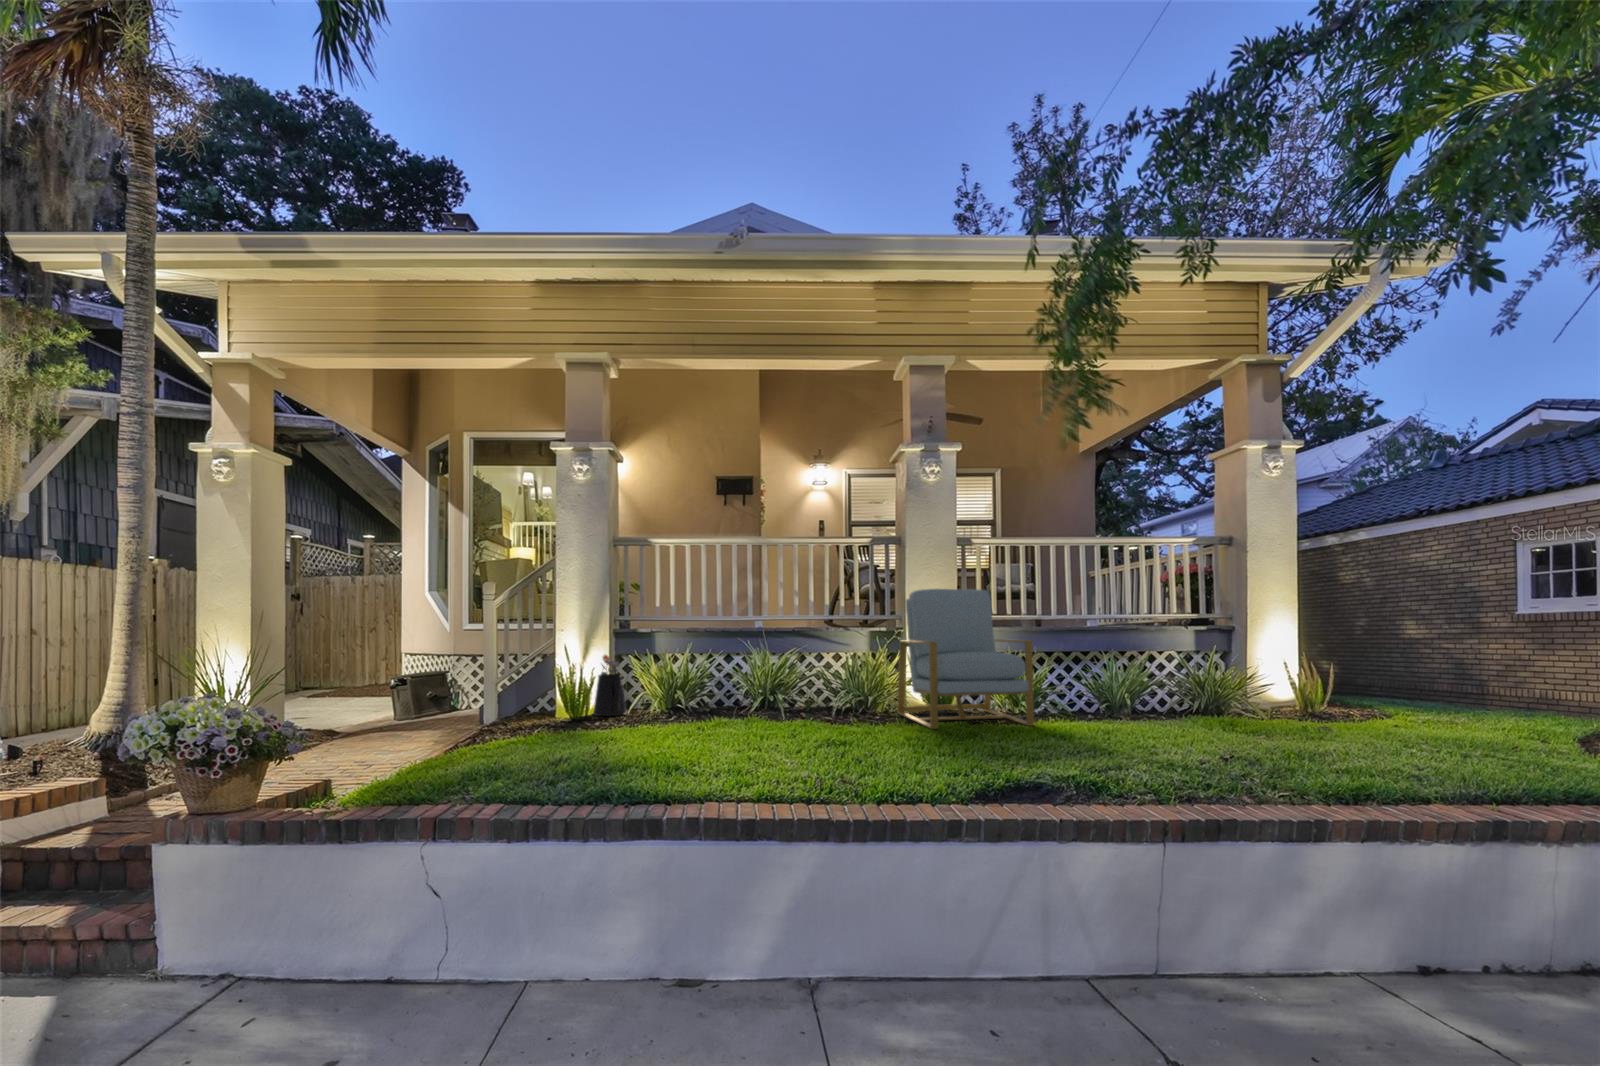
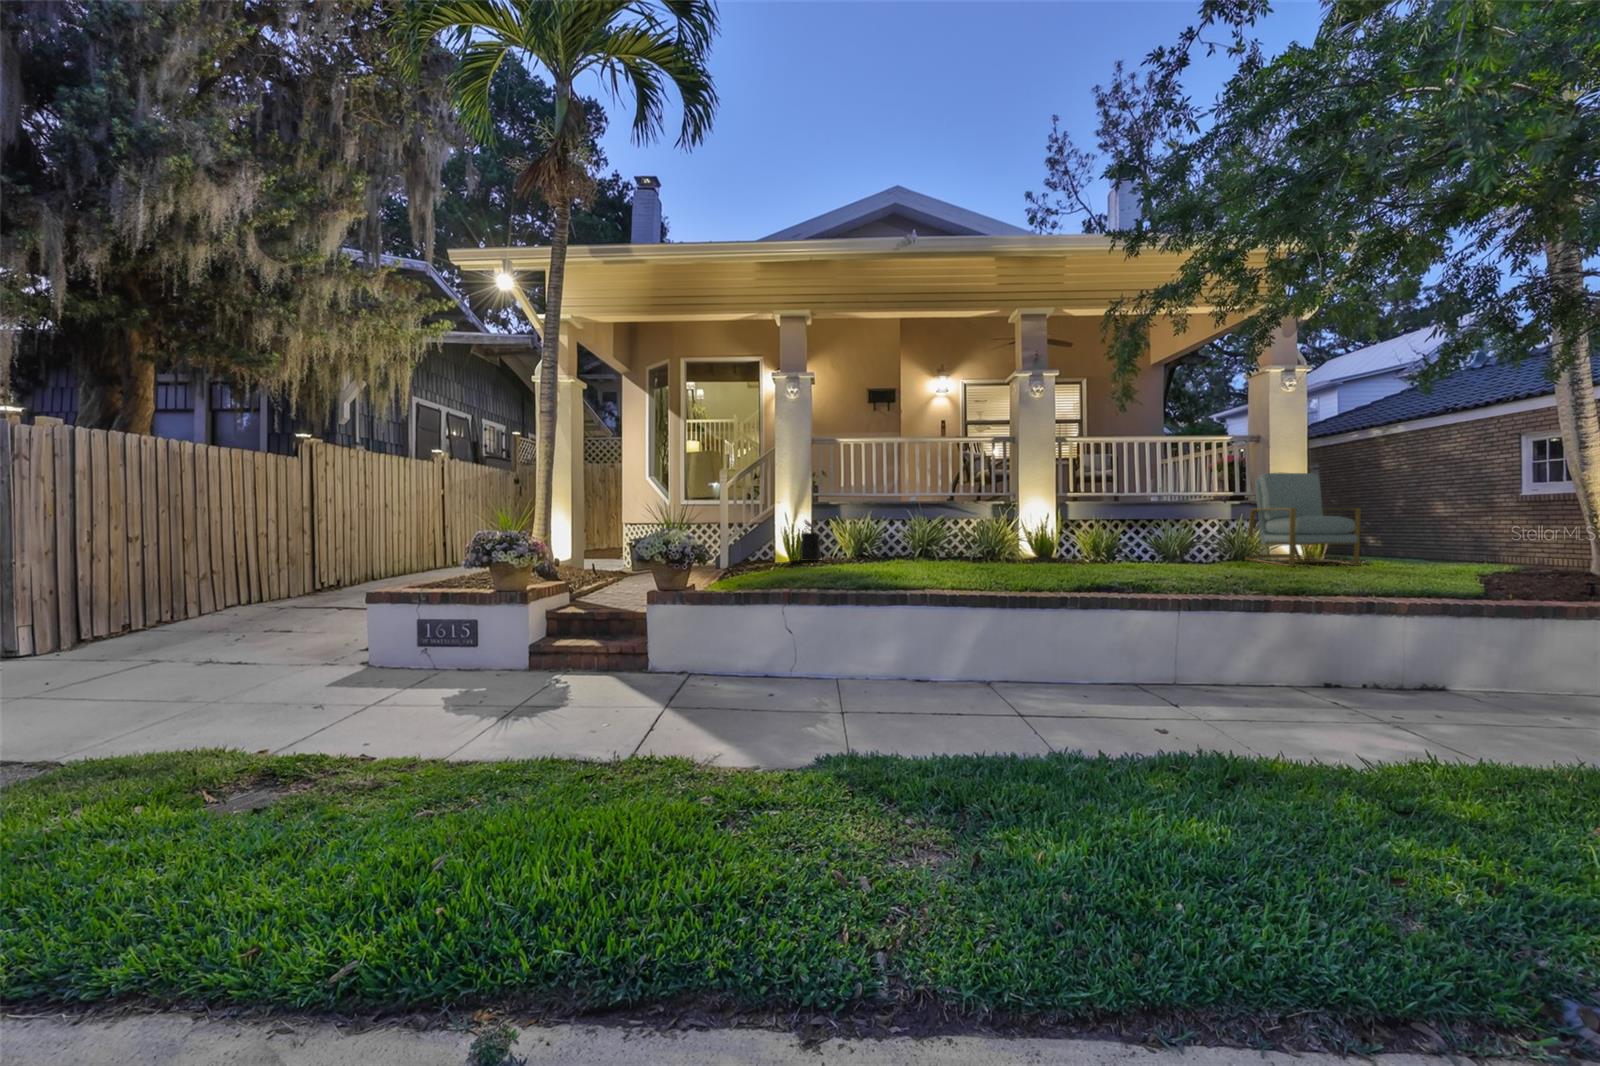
chair: present [897,589,1034,729] -> present [1245,473,1361,566]

